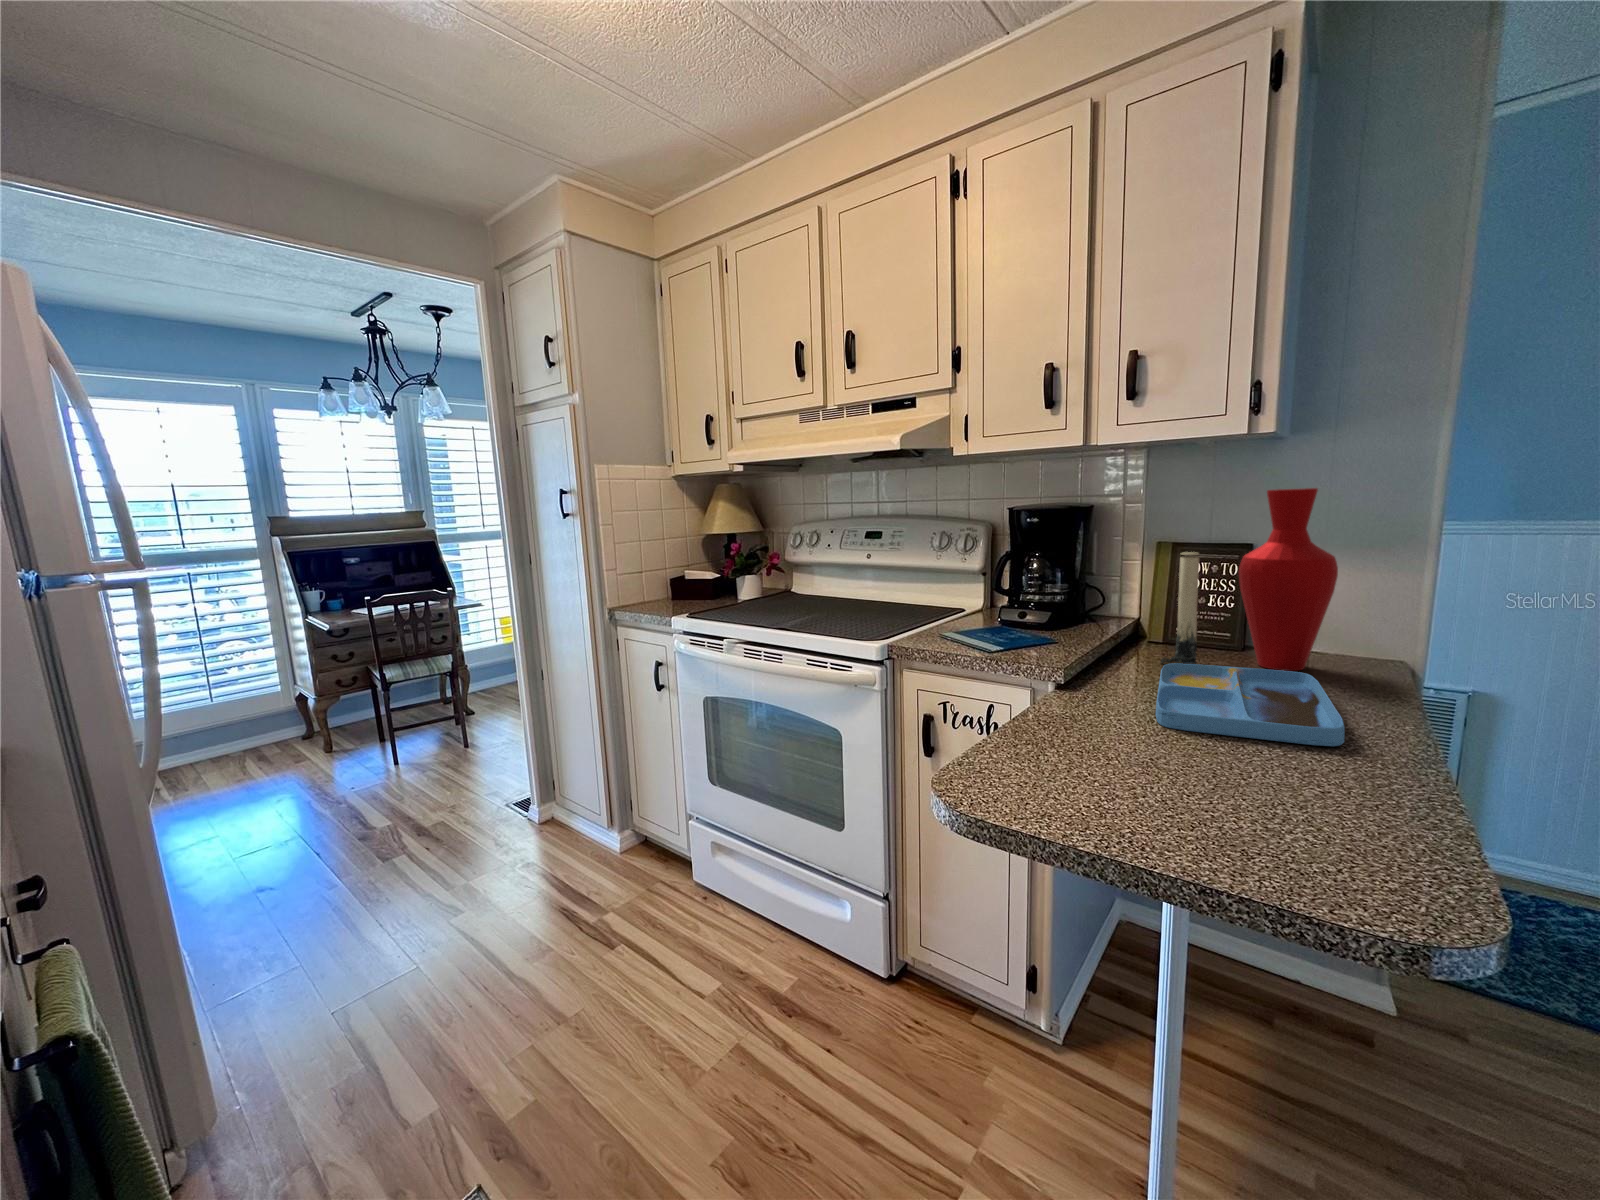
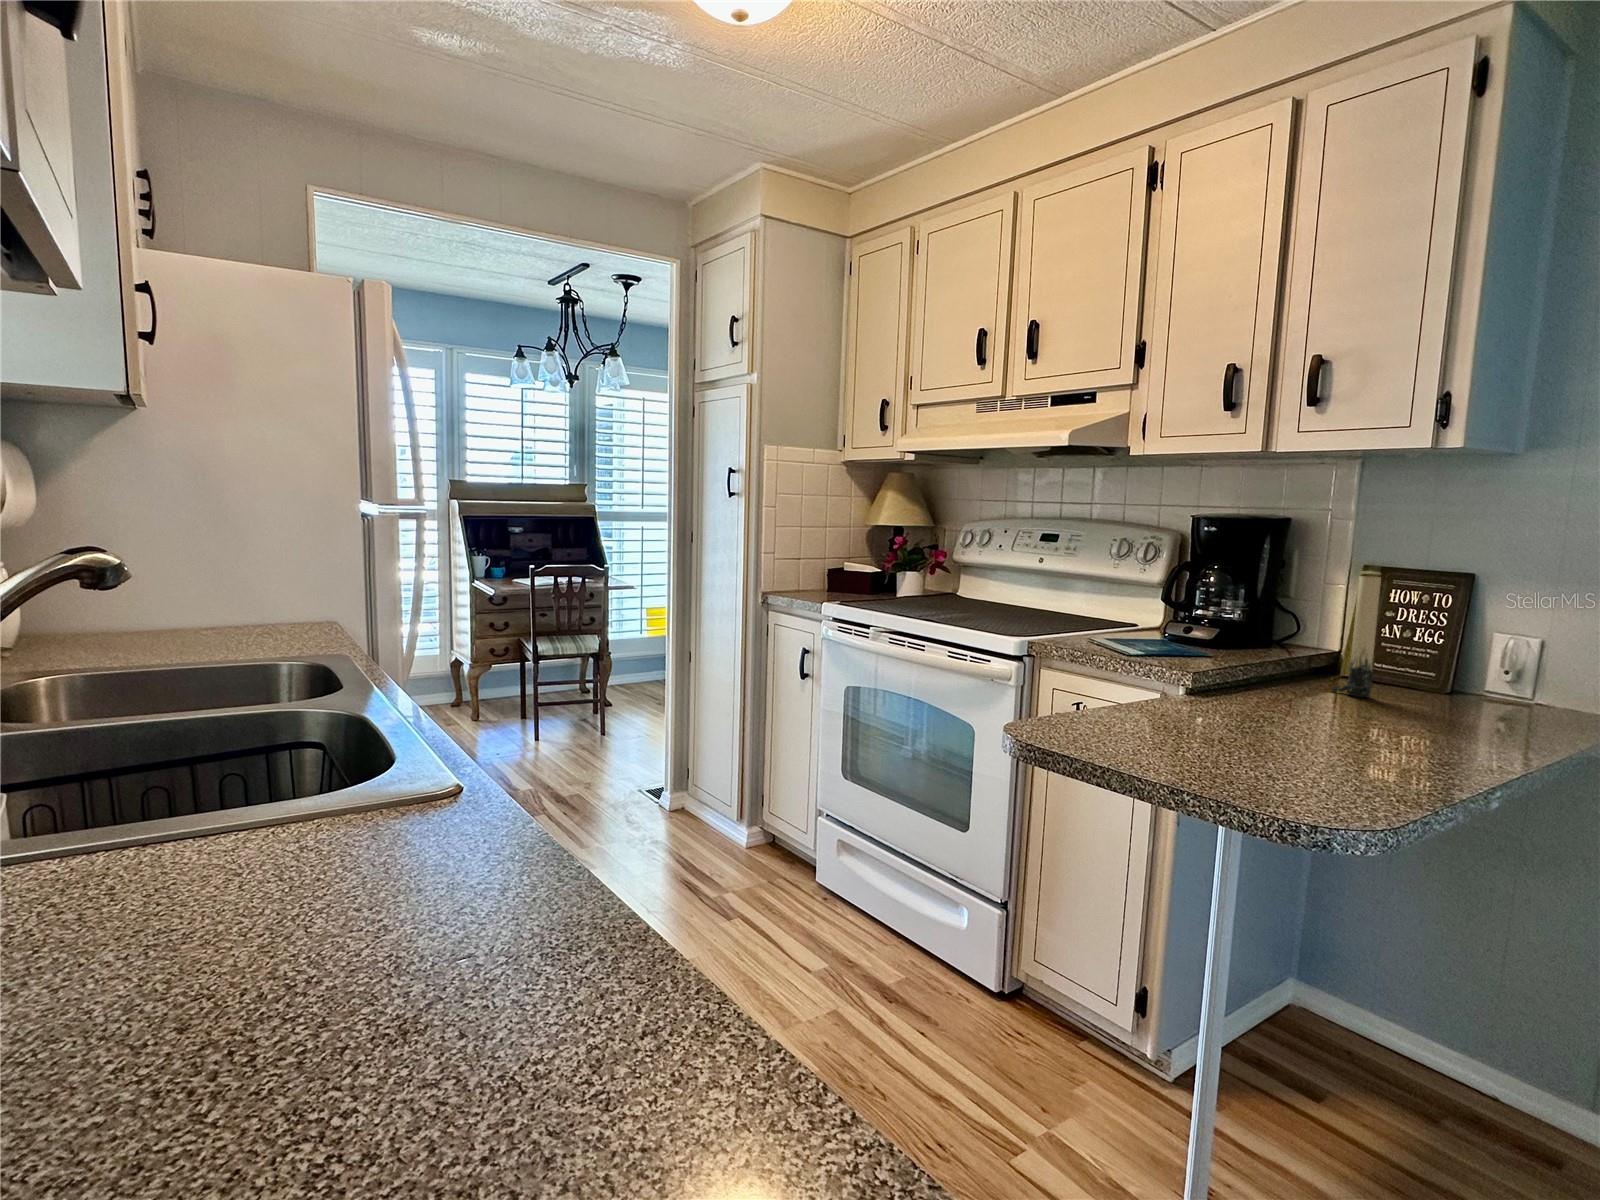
vase: present [1239,488,1338,671] -> none [1433,510,1547,714]
tray: present [1155,663,1345,746] -> none [1268,686,1479,757]

